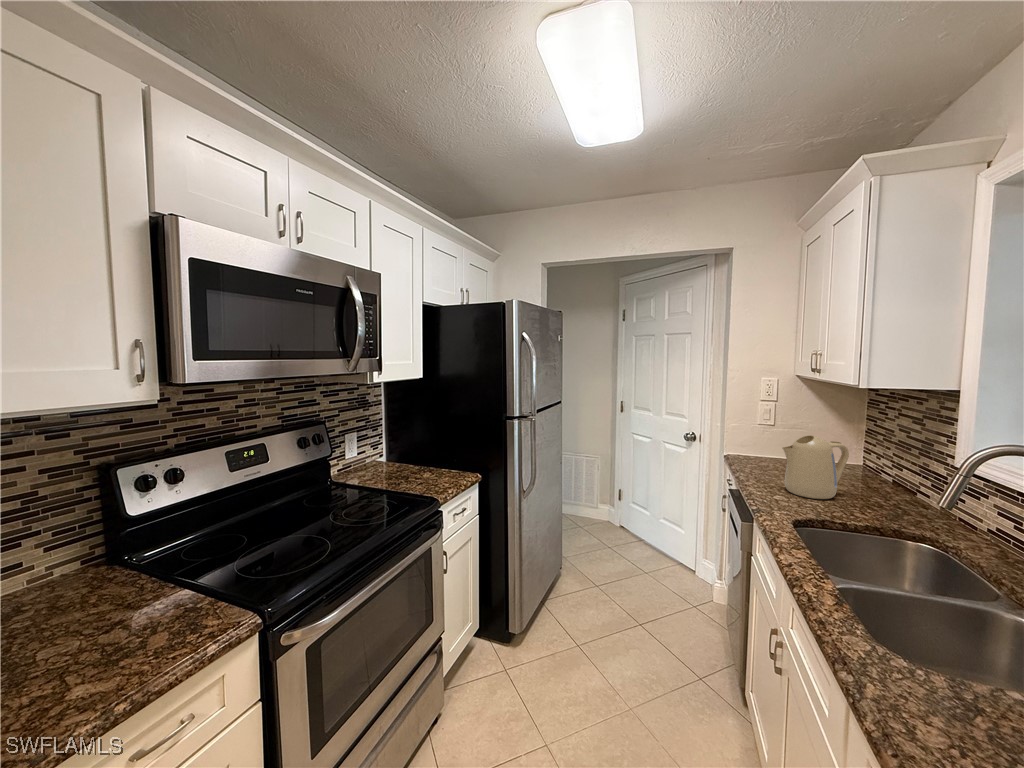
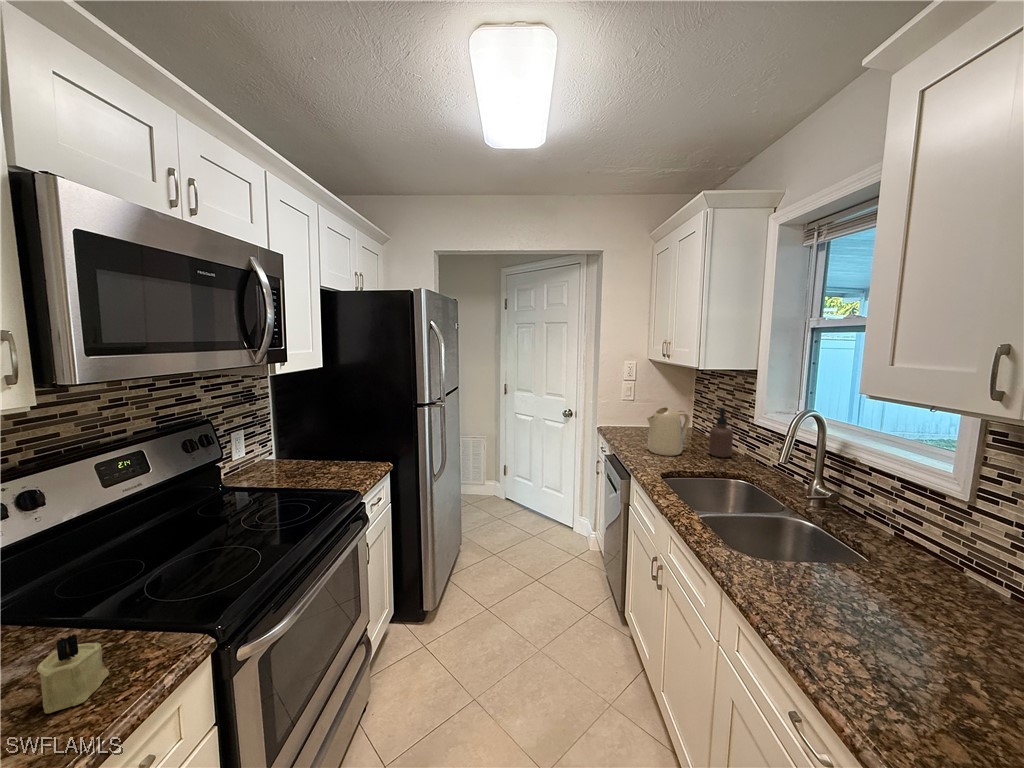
soap dispenser: none [879,441,920,510] -> present [709,408,733,457]
candle: none [127,591,181,655] -> present [37,634,109,713]

